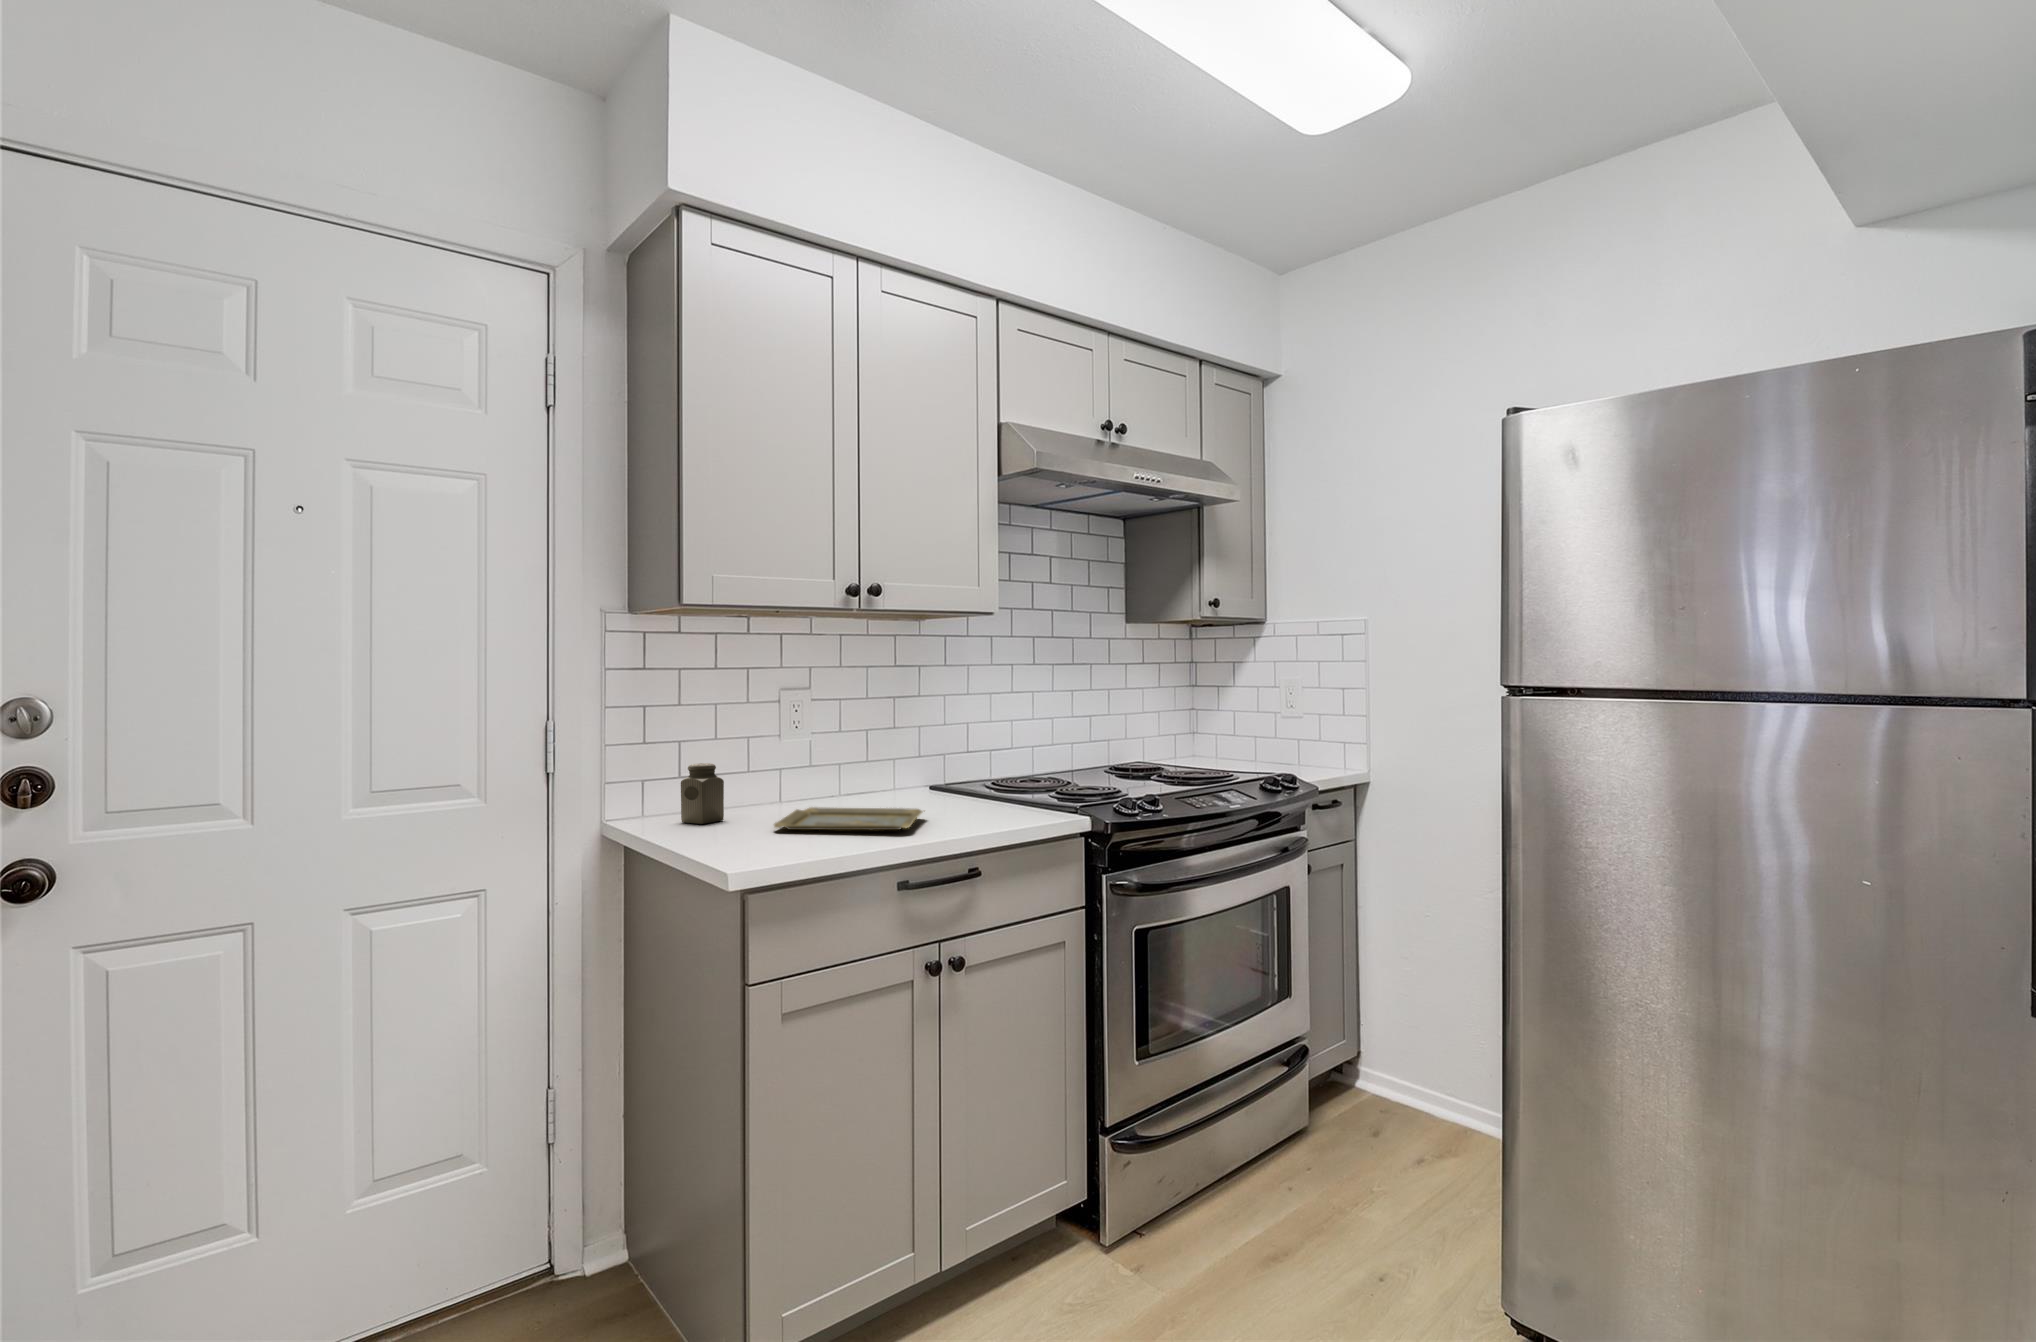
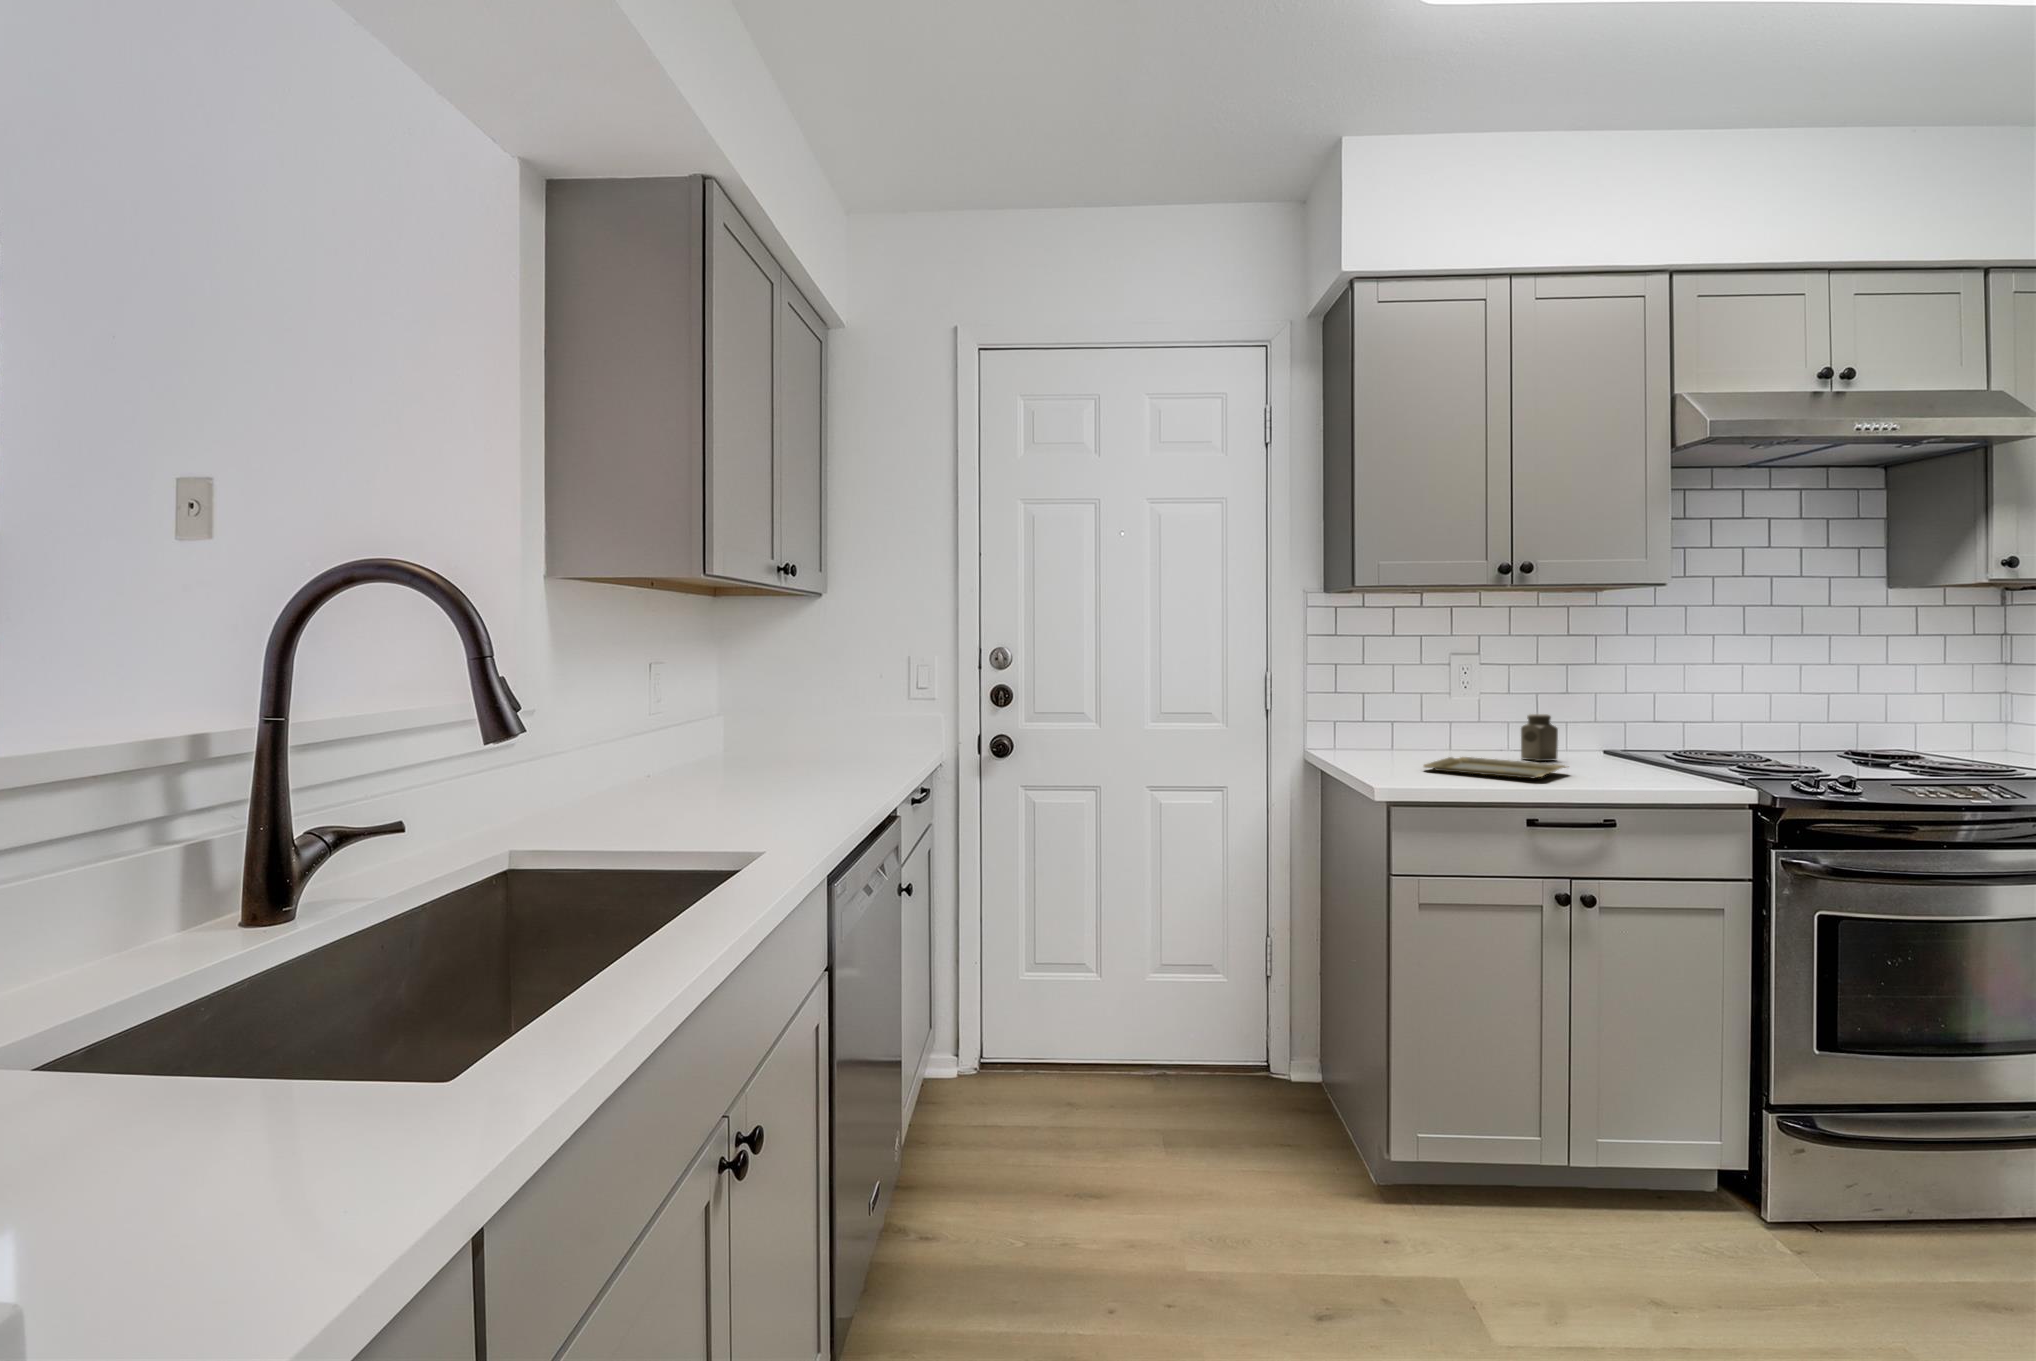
salt shaker: present [681,763,724,824] -> present [1521,714,1558,761]

